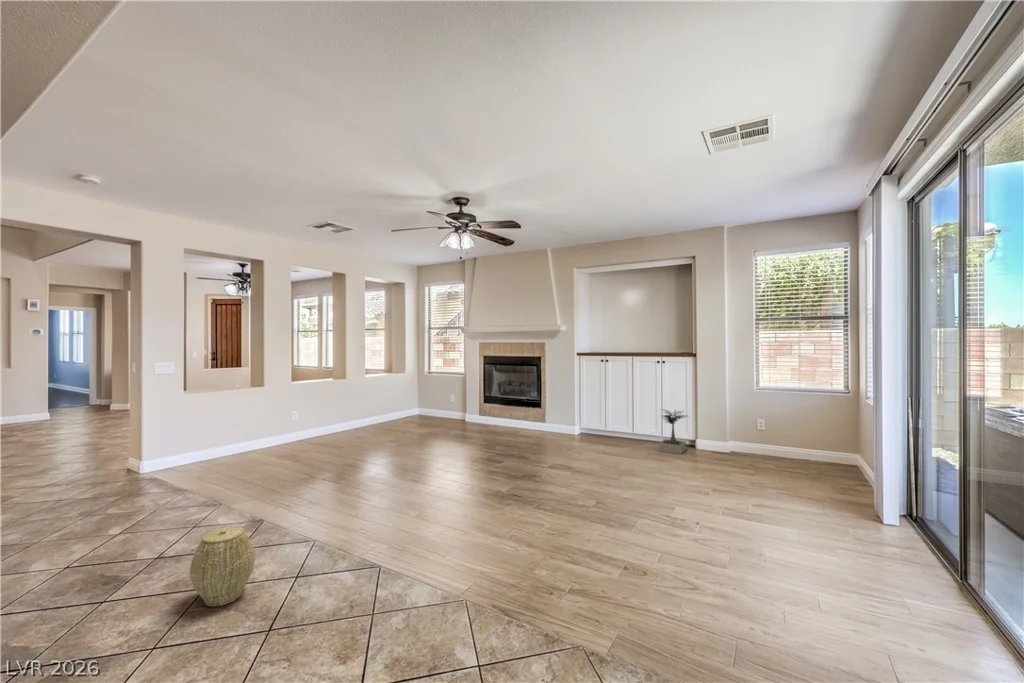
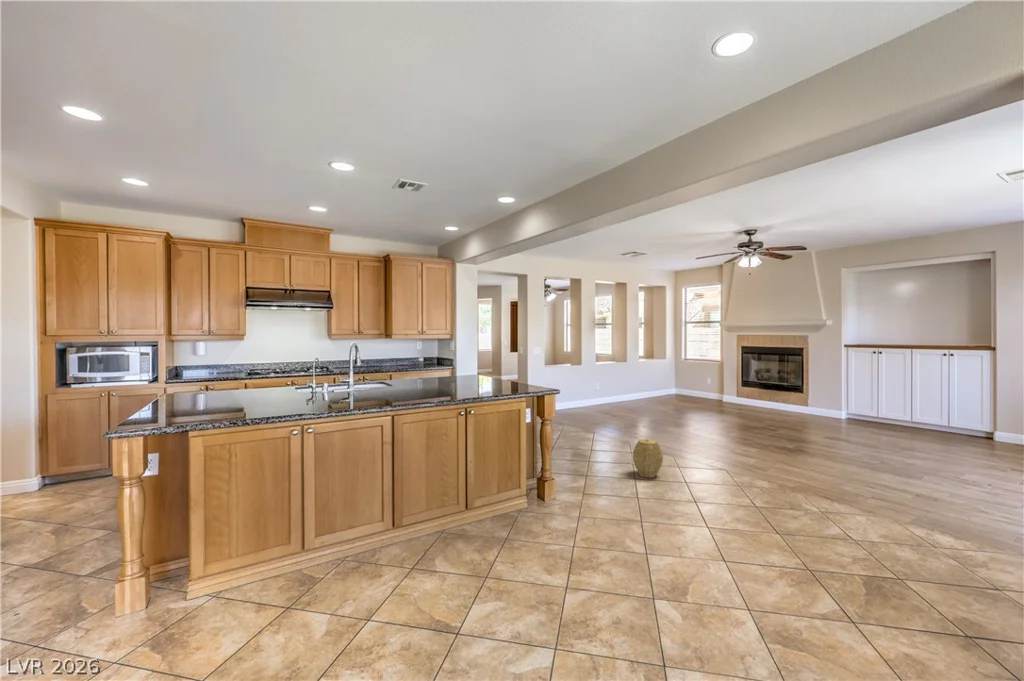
potted plant: present [659,411,686,454] -> none [946,399,989,443]

